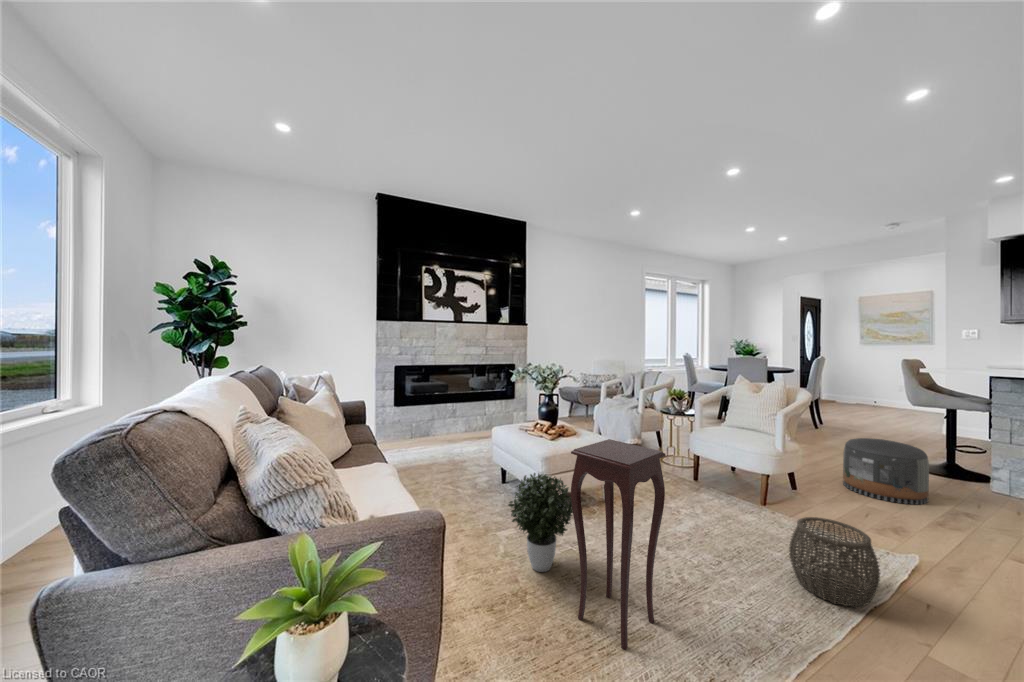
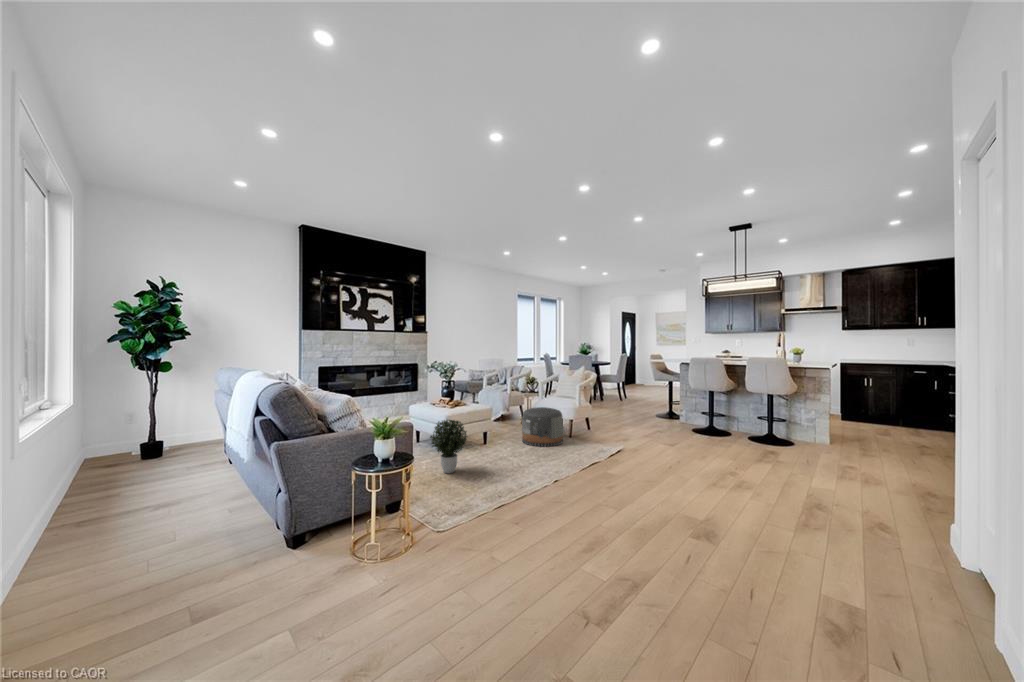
pouf: present [843,438,929,505] -> present [522,407,563,447]
side table: present [571,439,666,650] -> none [466,394,512,490]
woven basket: present [789,517,880,607] -> none [575,431,610,467]

